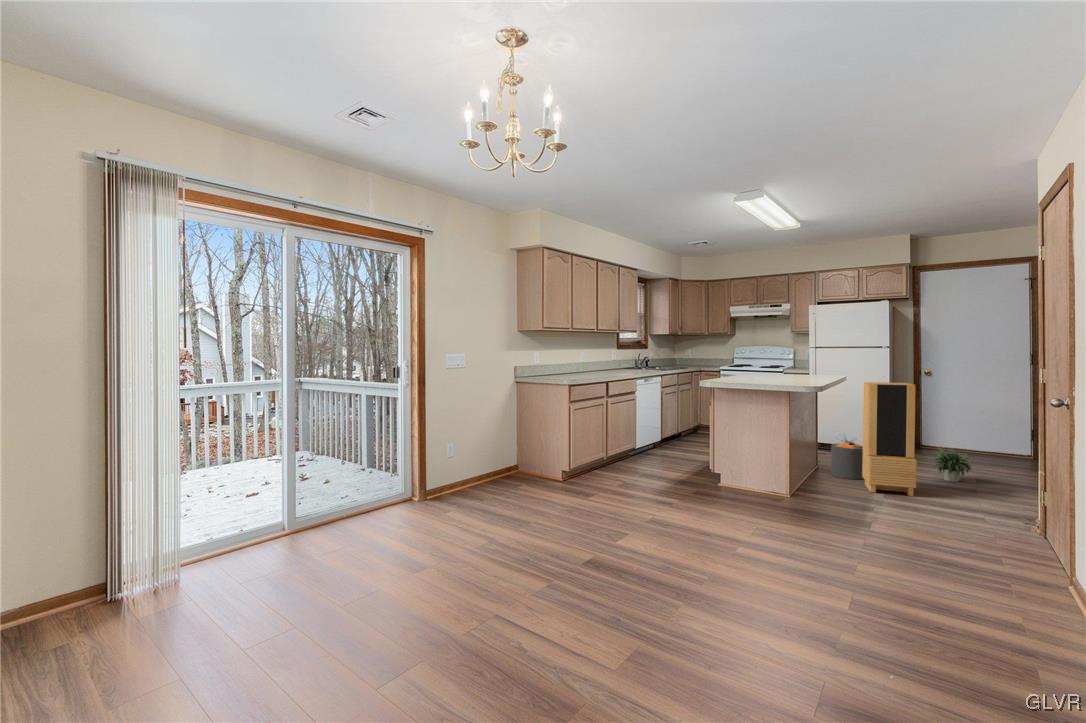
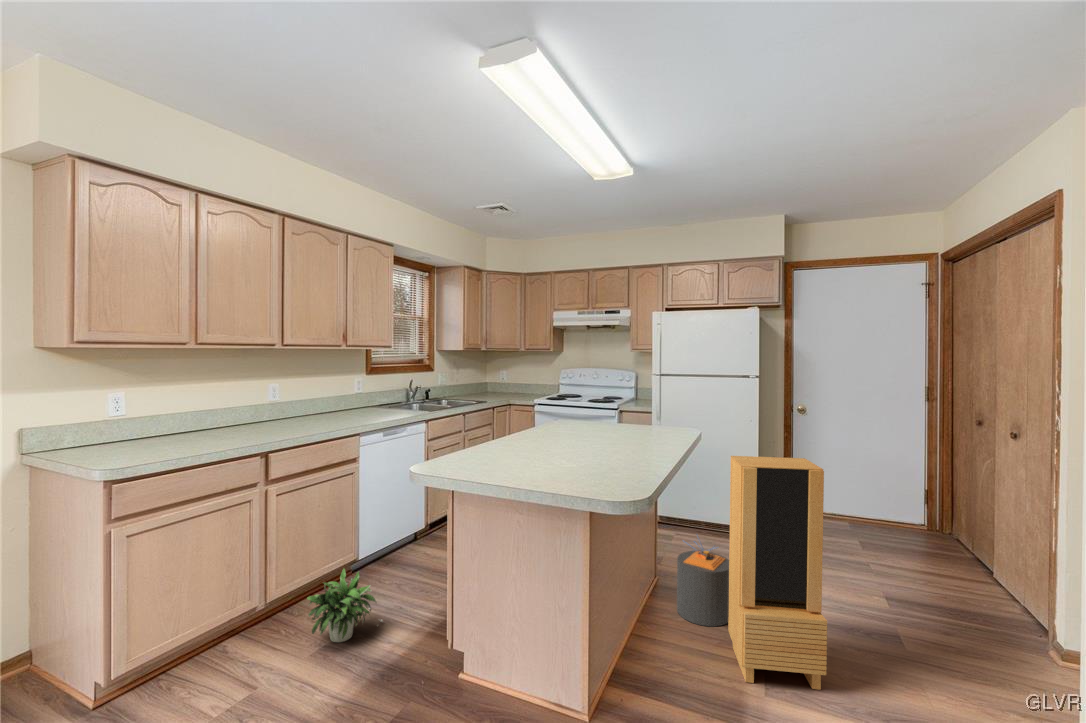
potted plant: present [933,447,971,482] -> present [307,569,383,642]

